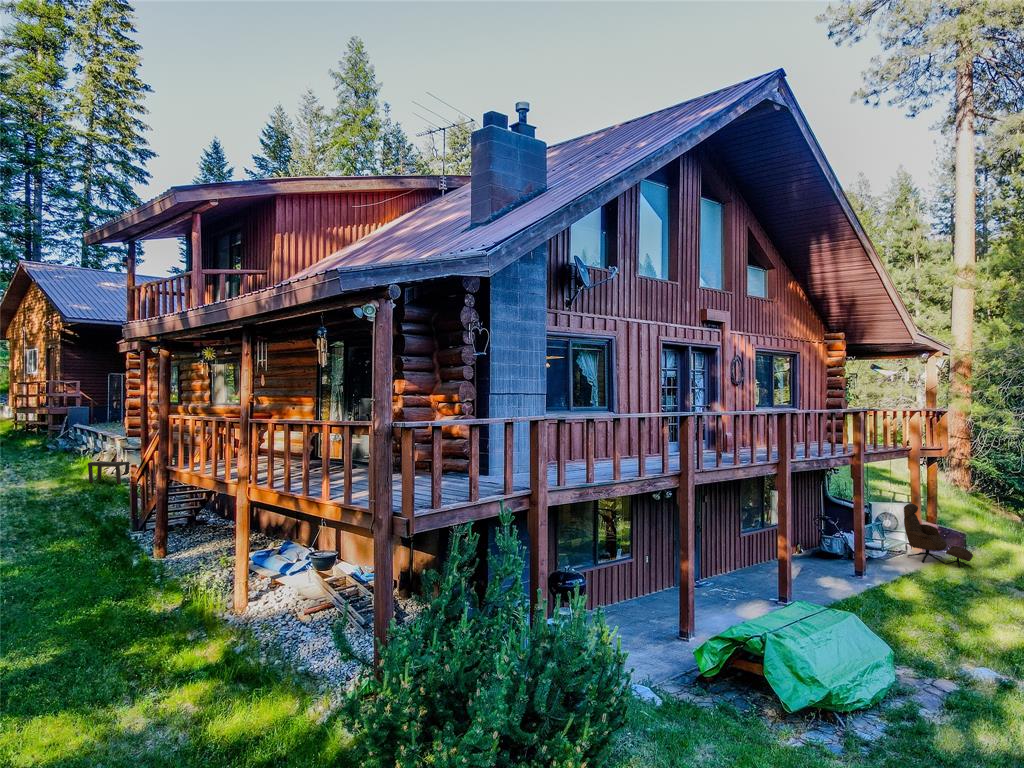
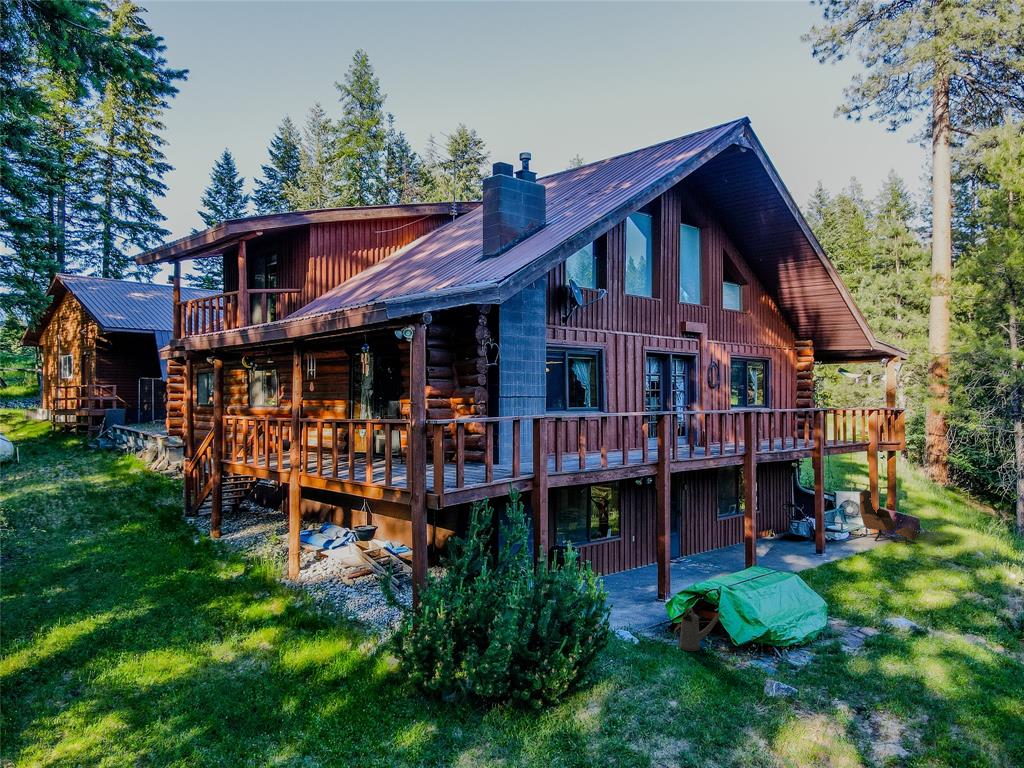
bench: present [88,461,130,484] -> none [135,457,173,477]
watering can: none [707,661,767,718] -> present [674,608,721,651]

